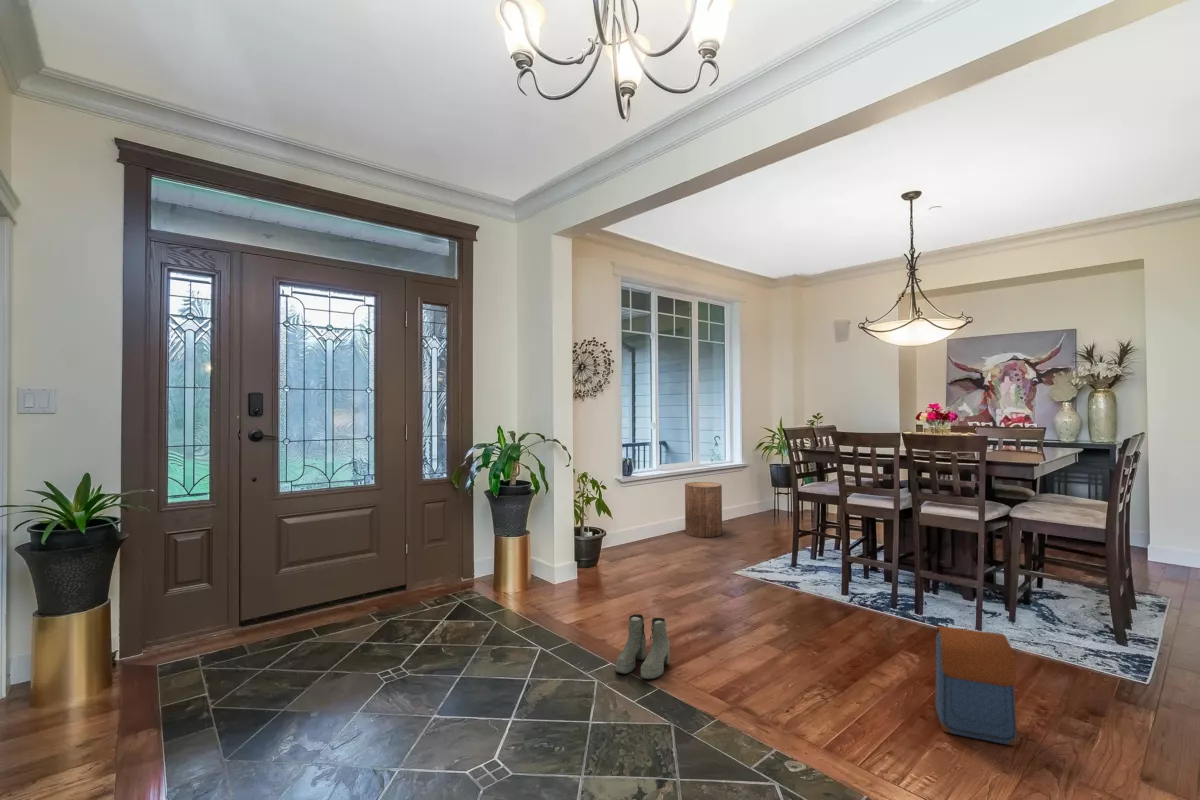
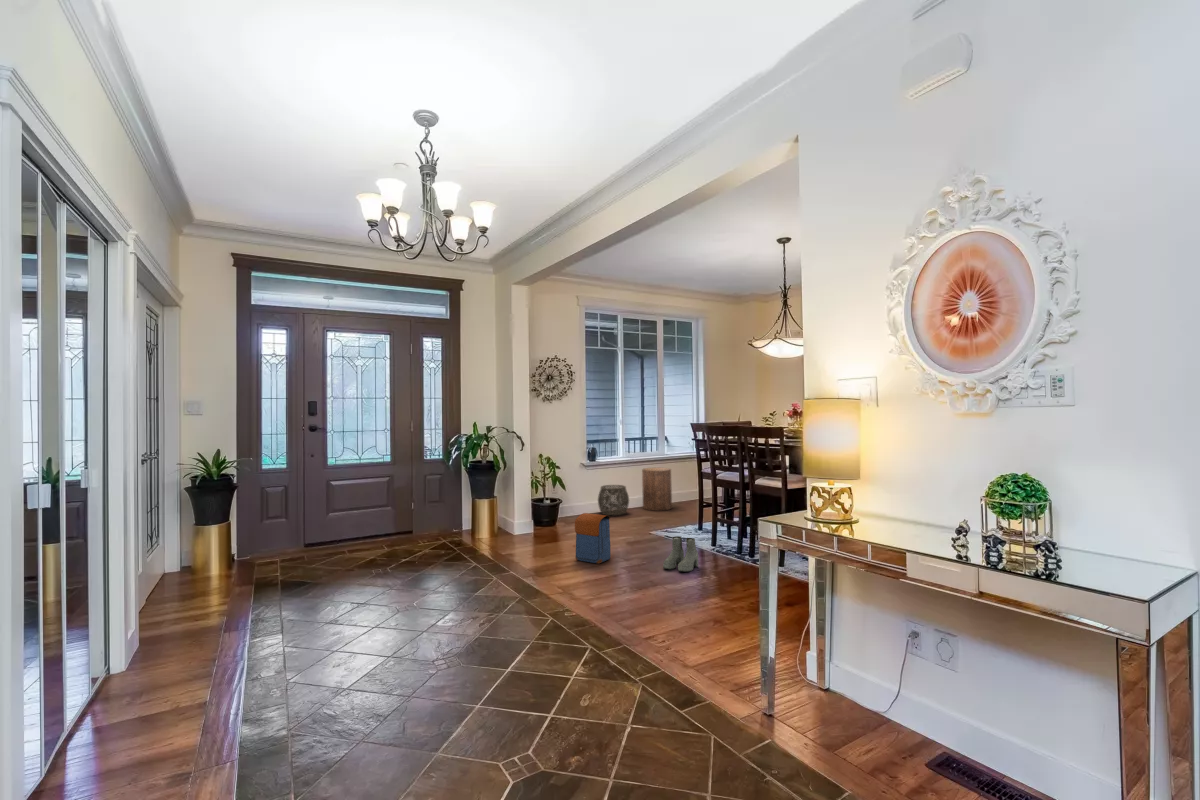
woven basket: none [637,506,679,547] -> present [598,485,629,515]
boots: present [616,614,670,679] -> present [663,536,698,572]
backpack: present [935,626,1017,745] -> present [575,513,611,564]

